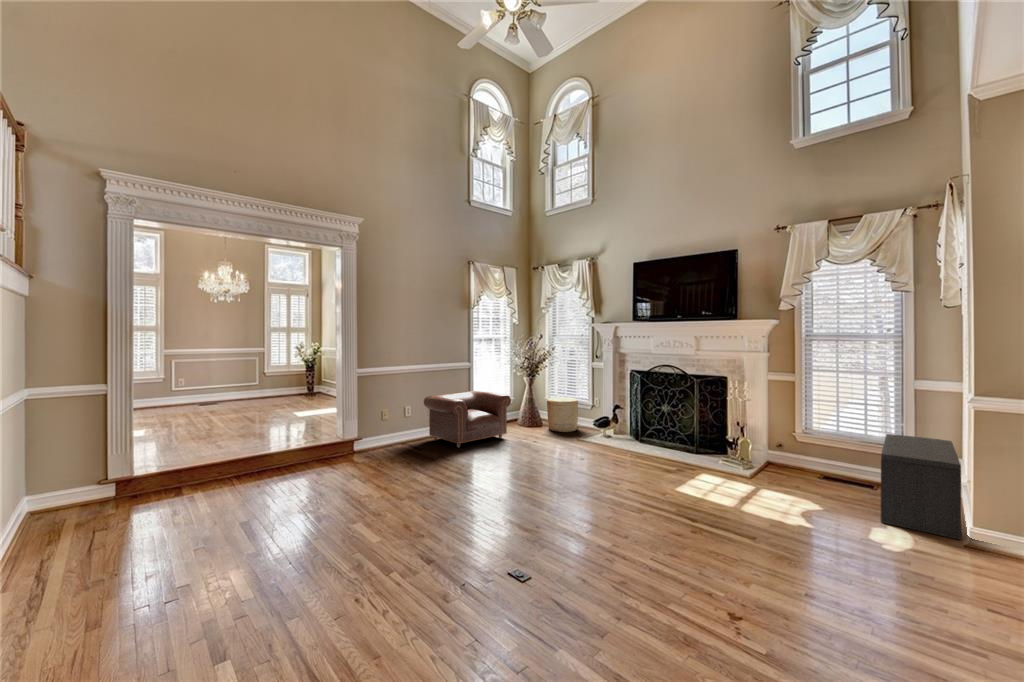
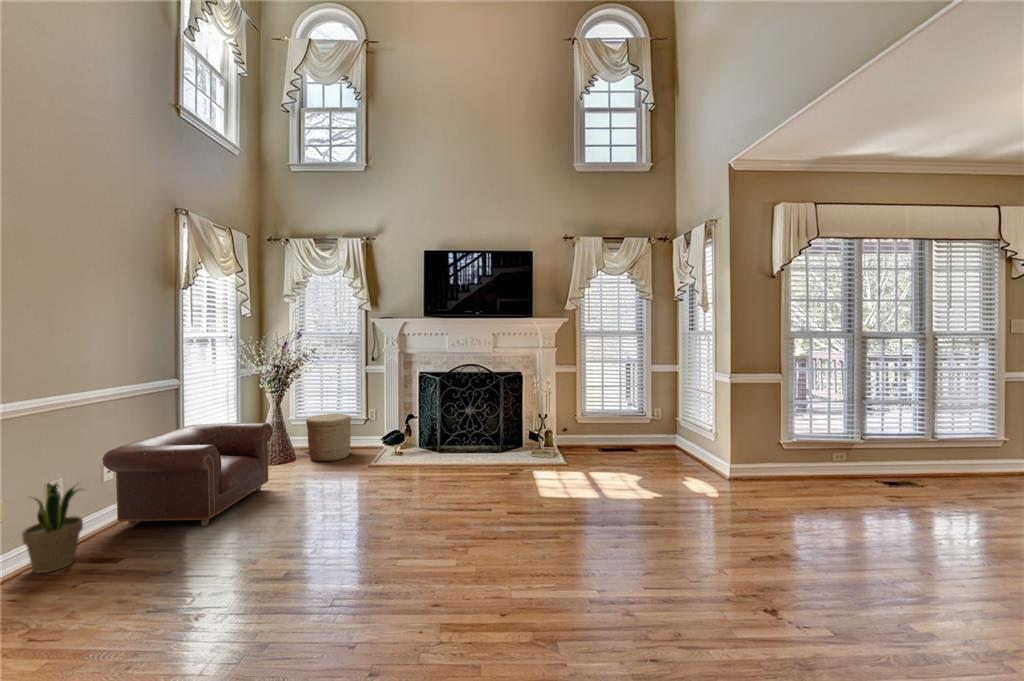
potted plant: none [388,406,412,449] -> present [22,483,83,573]
bench: present [881,434,961,540] -> none [642,407,719,475]

